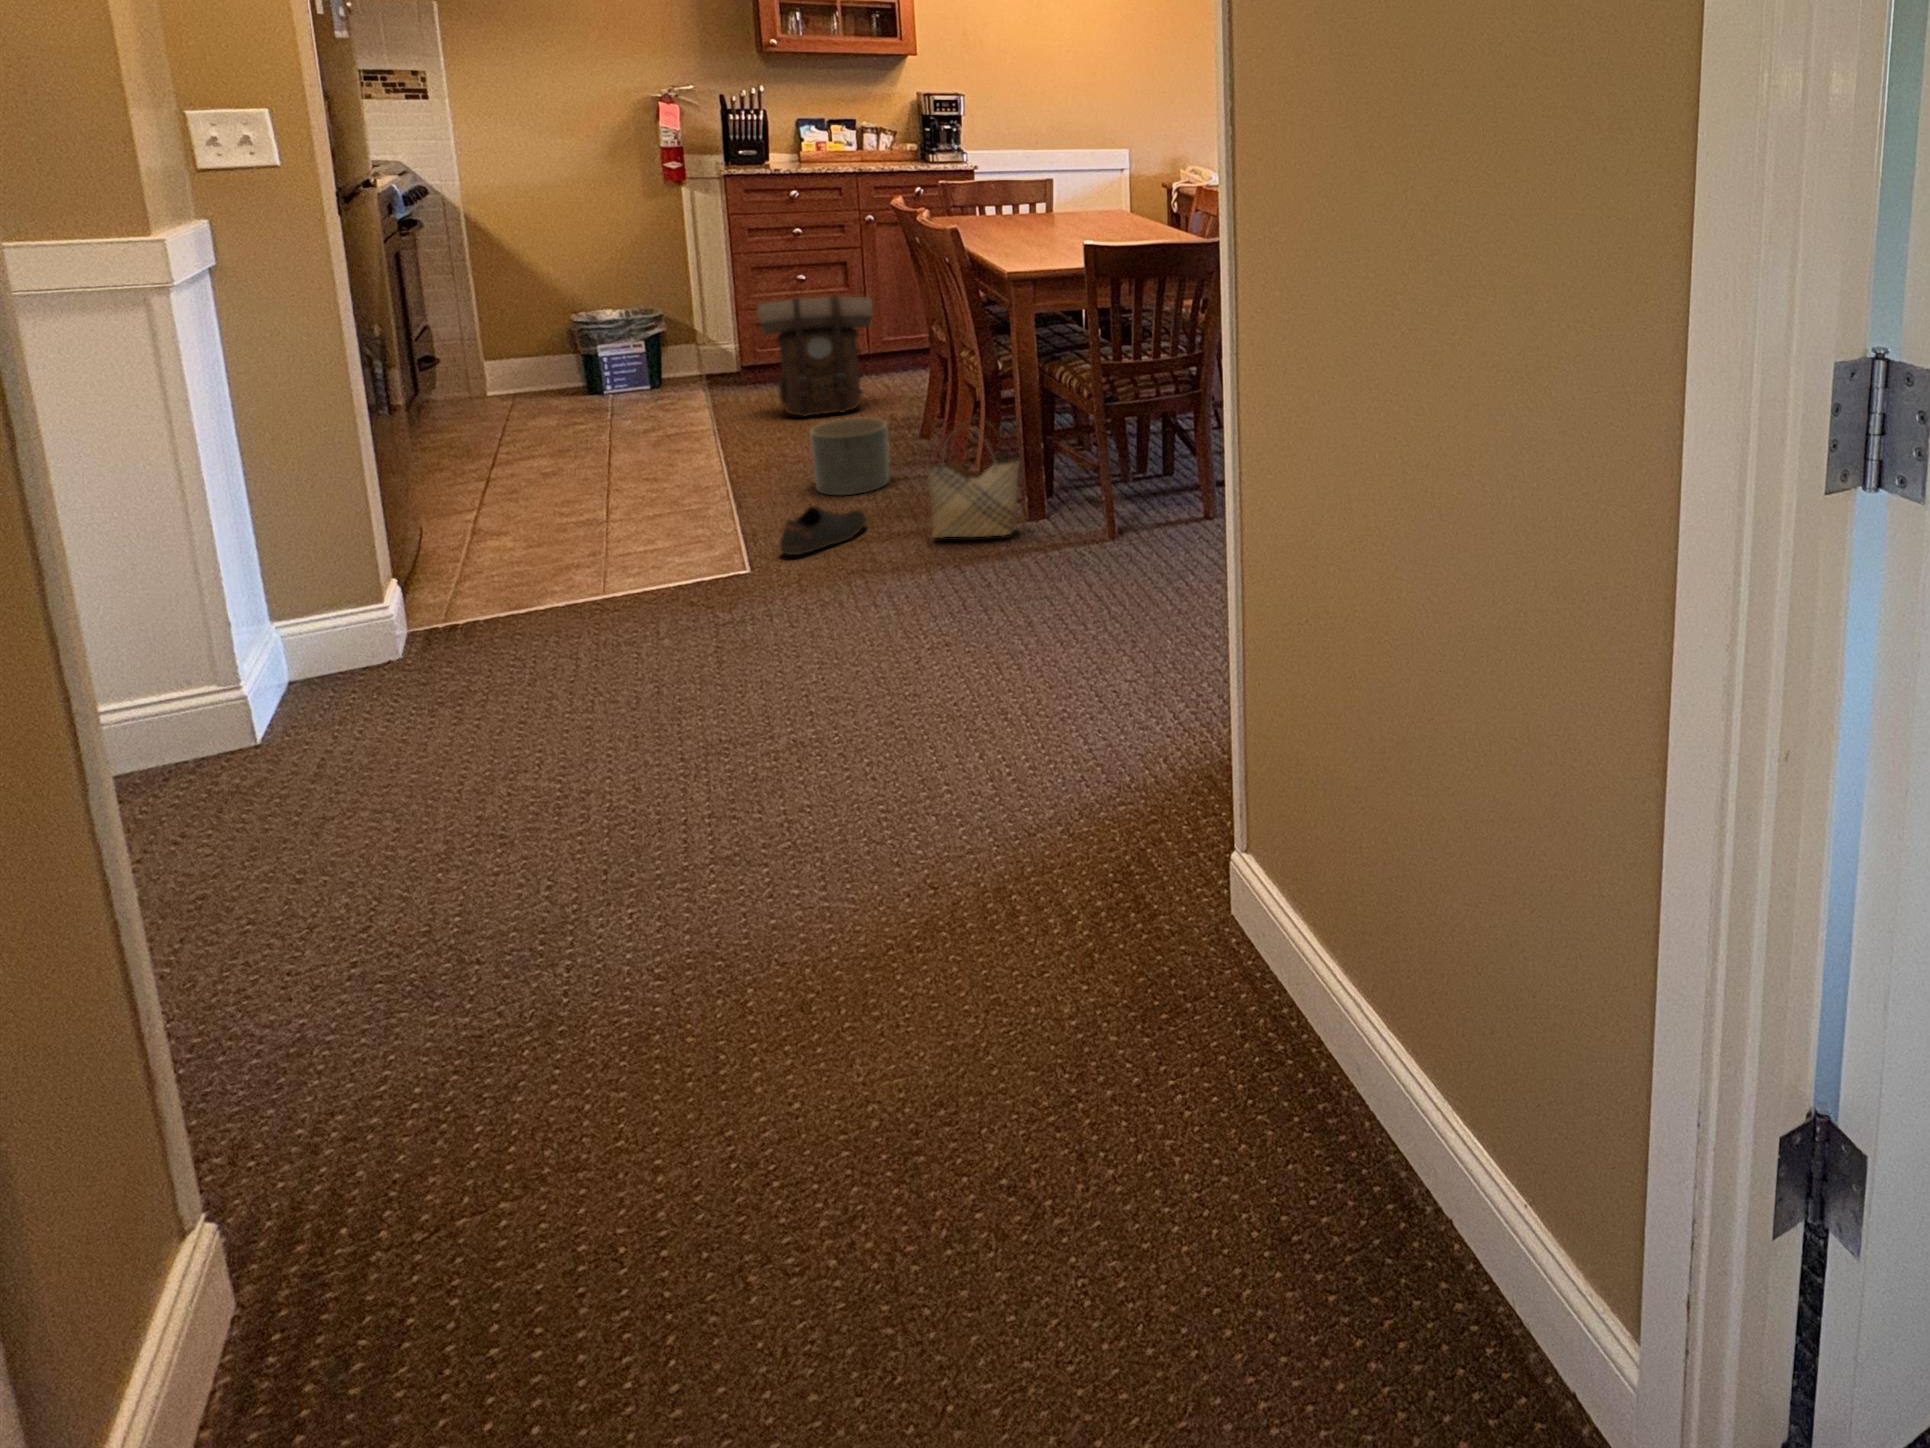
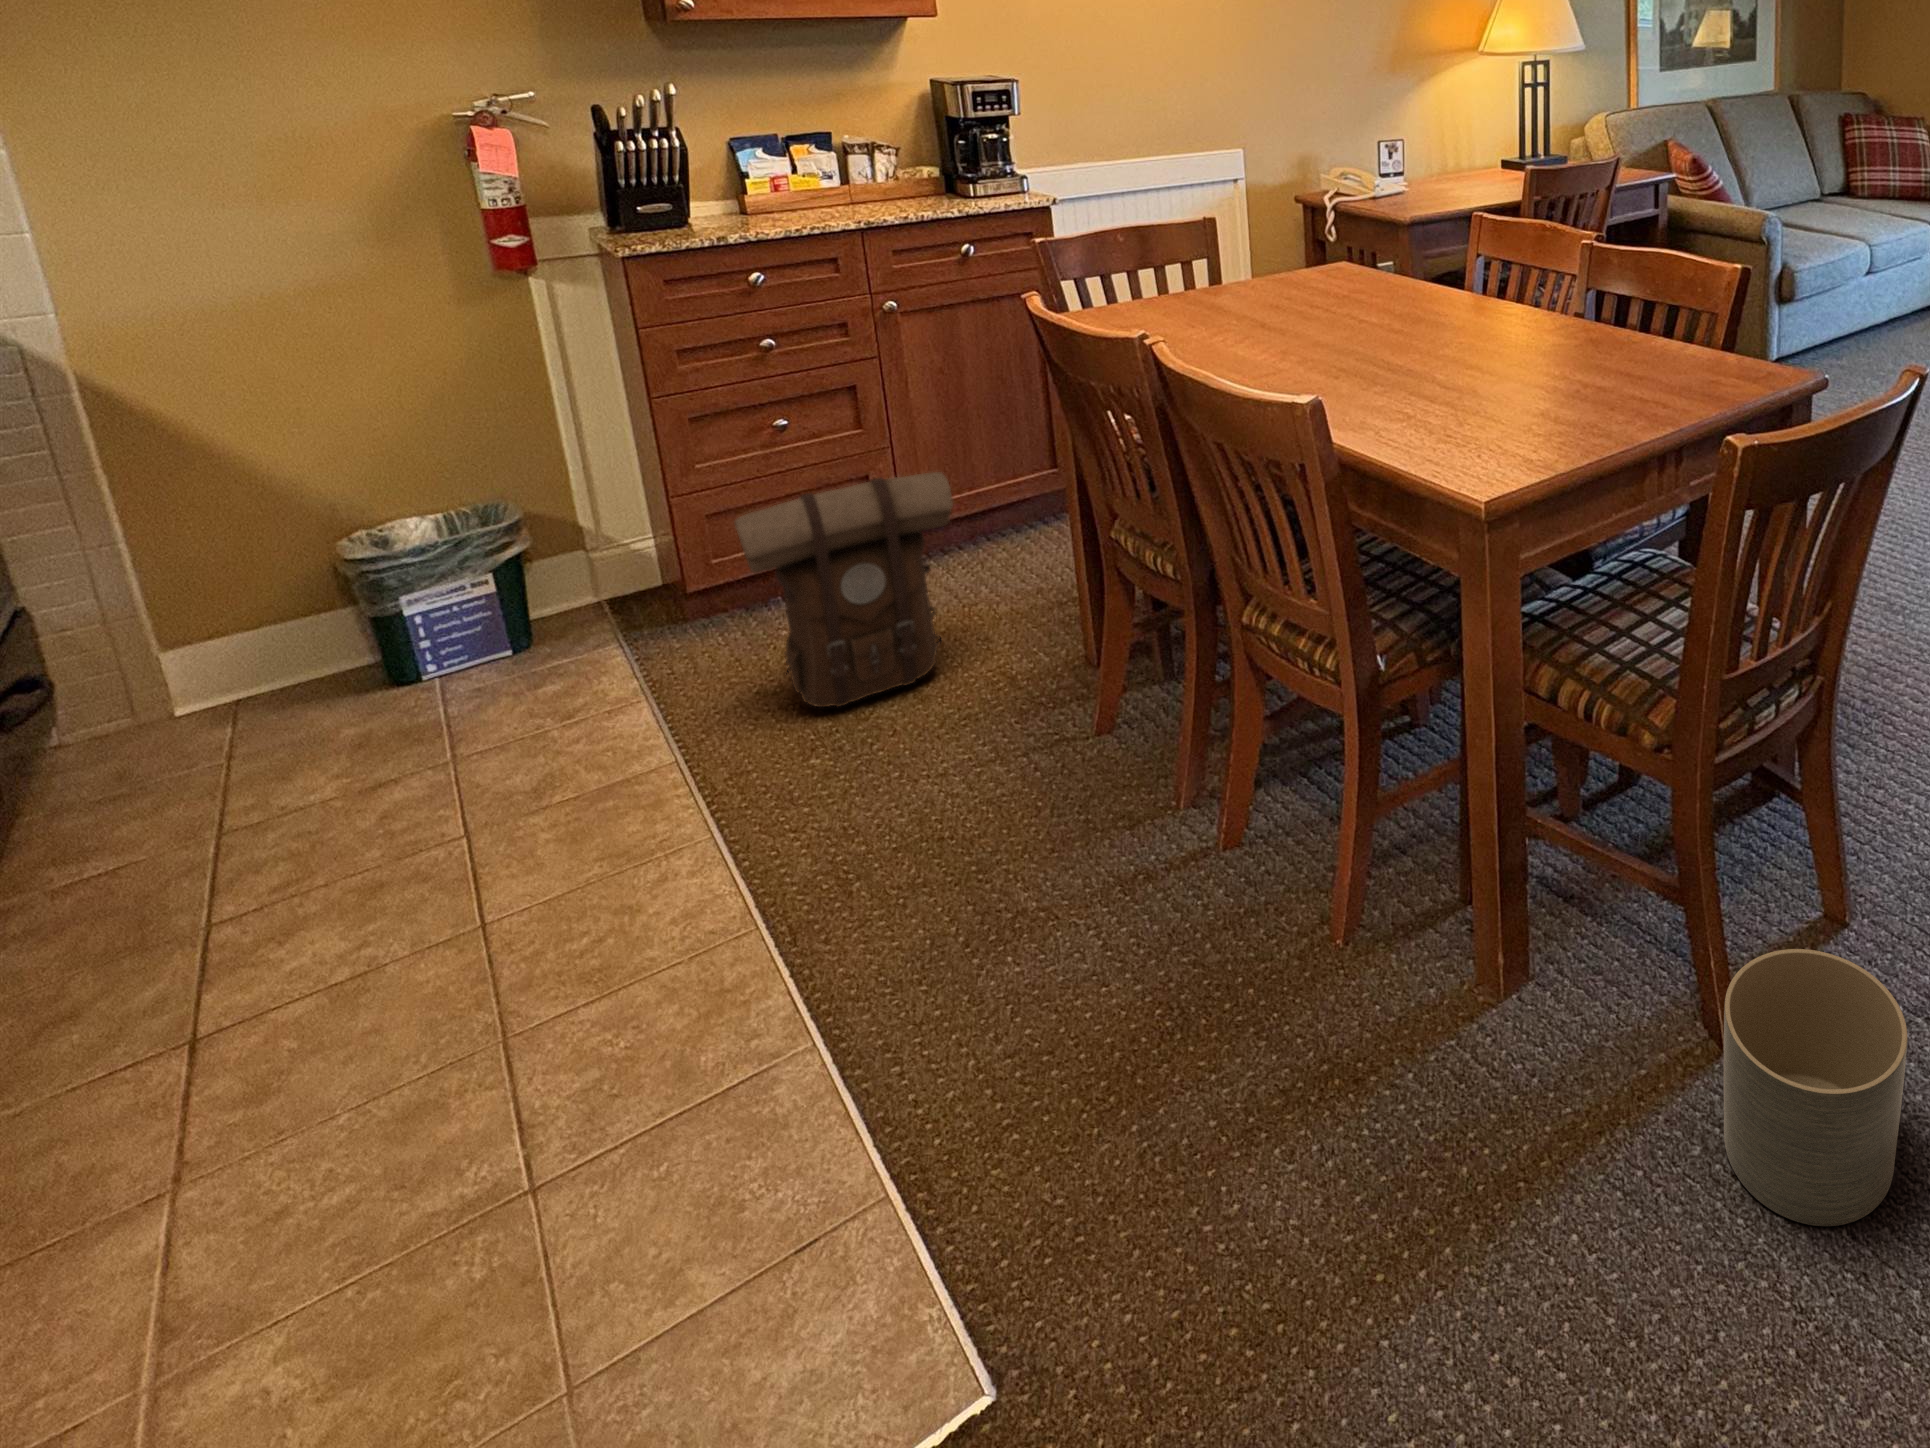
planter: present [810,418,889,496] -> present [1724,949,1908,1226]
woven basket: present [926,419,1019,538] -> none [1340,869,1538,1188]
shoe: present [780,506,867,555] -> none [1026,1111,1180,1355]

